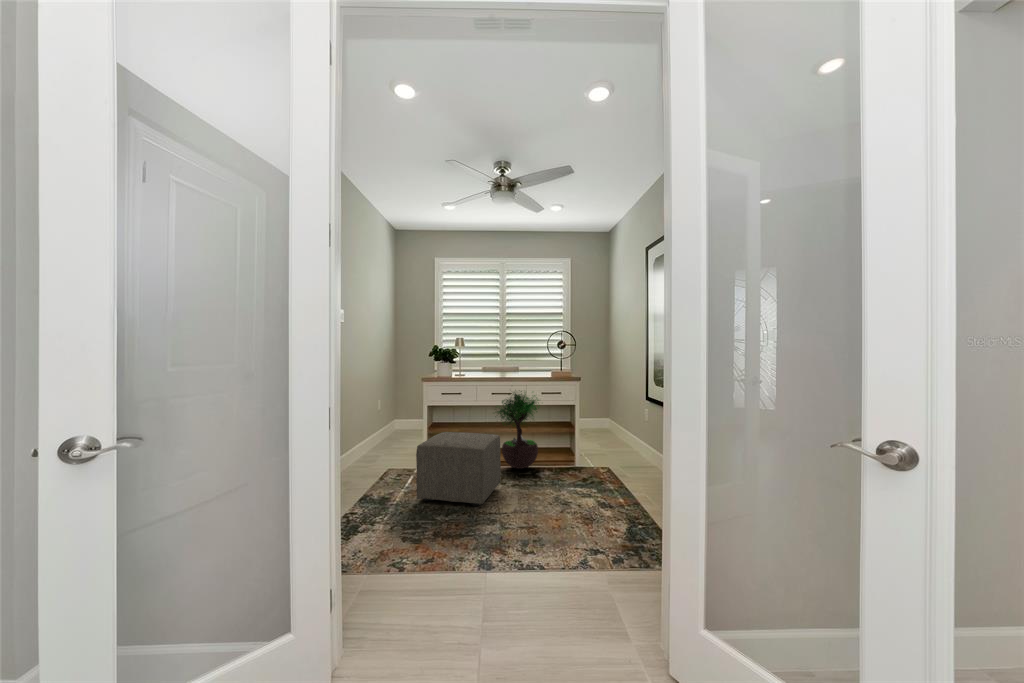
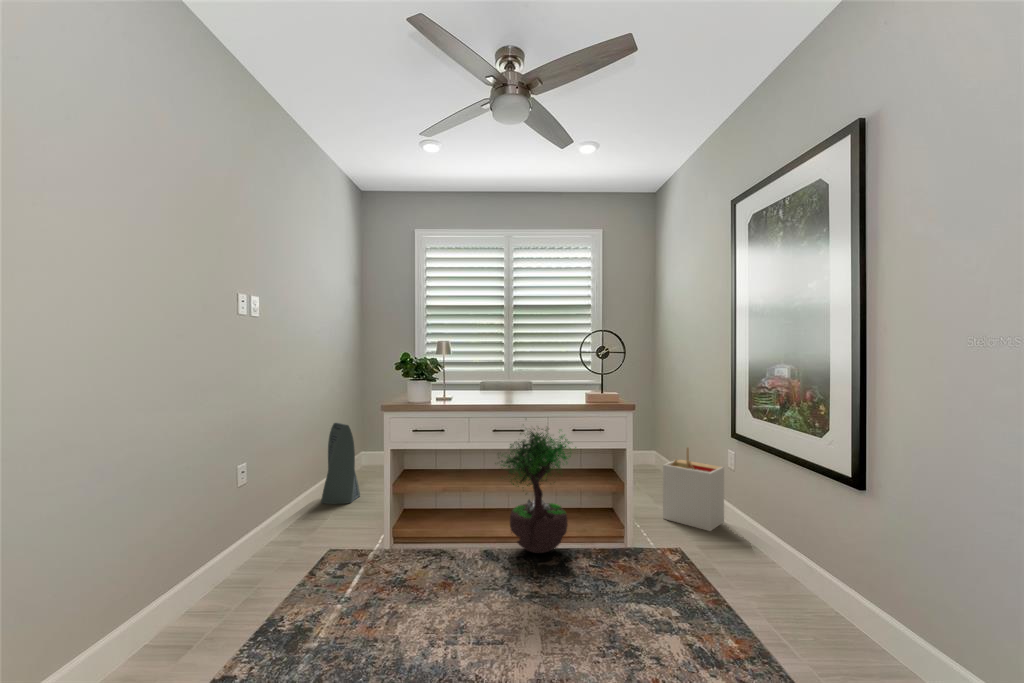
air purifier: none [376,393,401,447] -> present [321,423,360,504]
storage bin: none [602,407,642,460] -> present [663,448,724,531]
ottoman: present [416,432,501,506] -> none [355,502,508,656]

